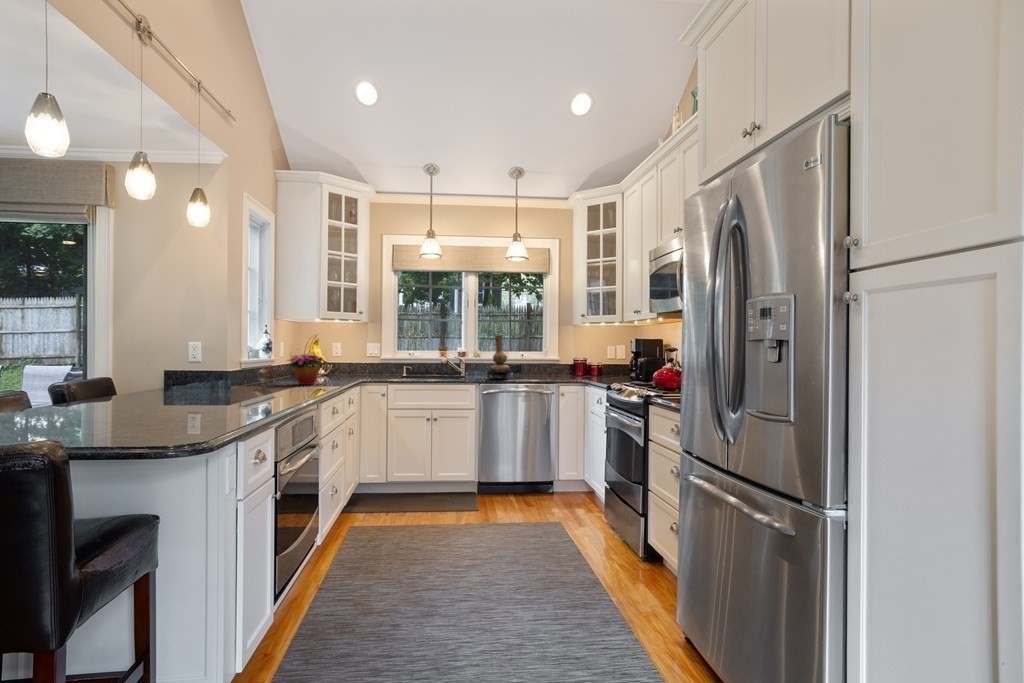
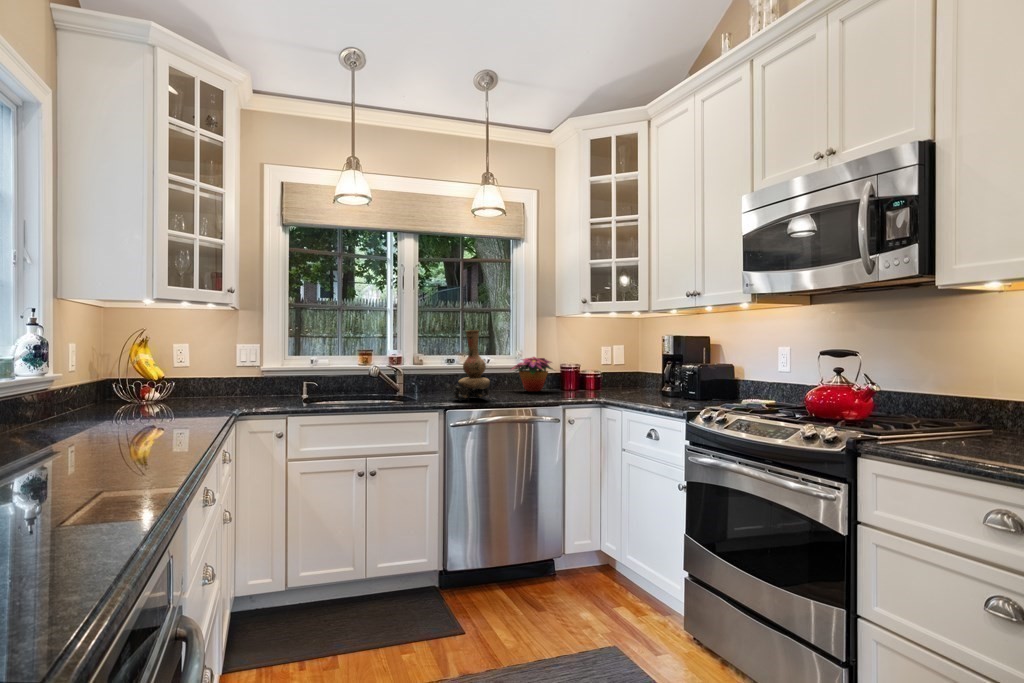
flower arrangement: present [288,354,327,385] -> present [512,357,552,392]

